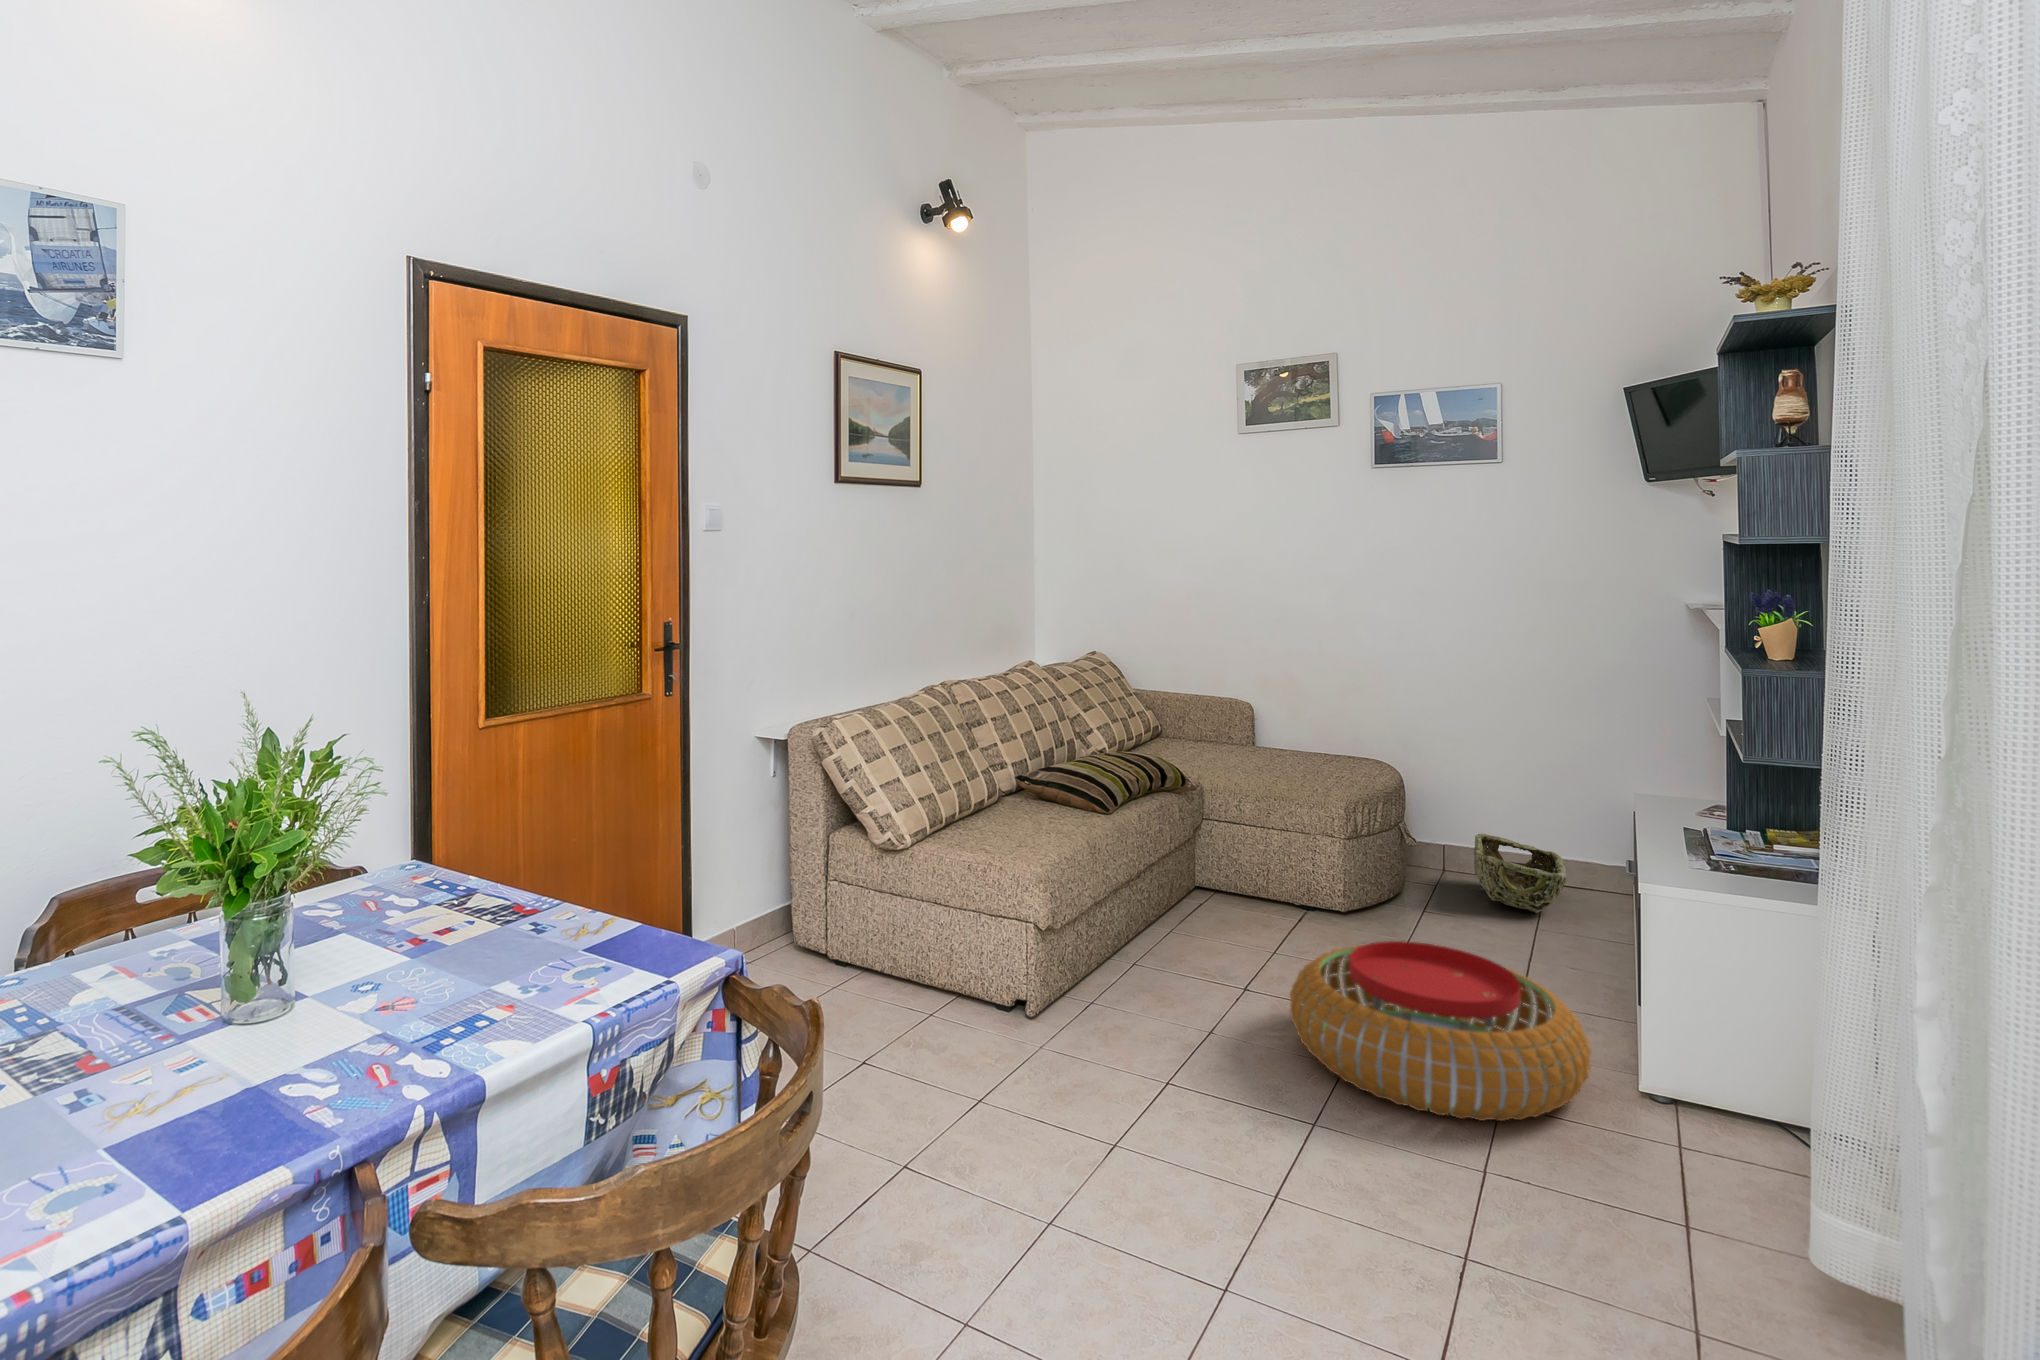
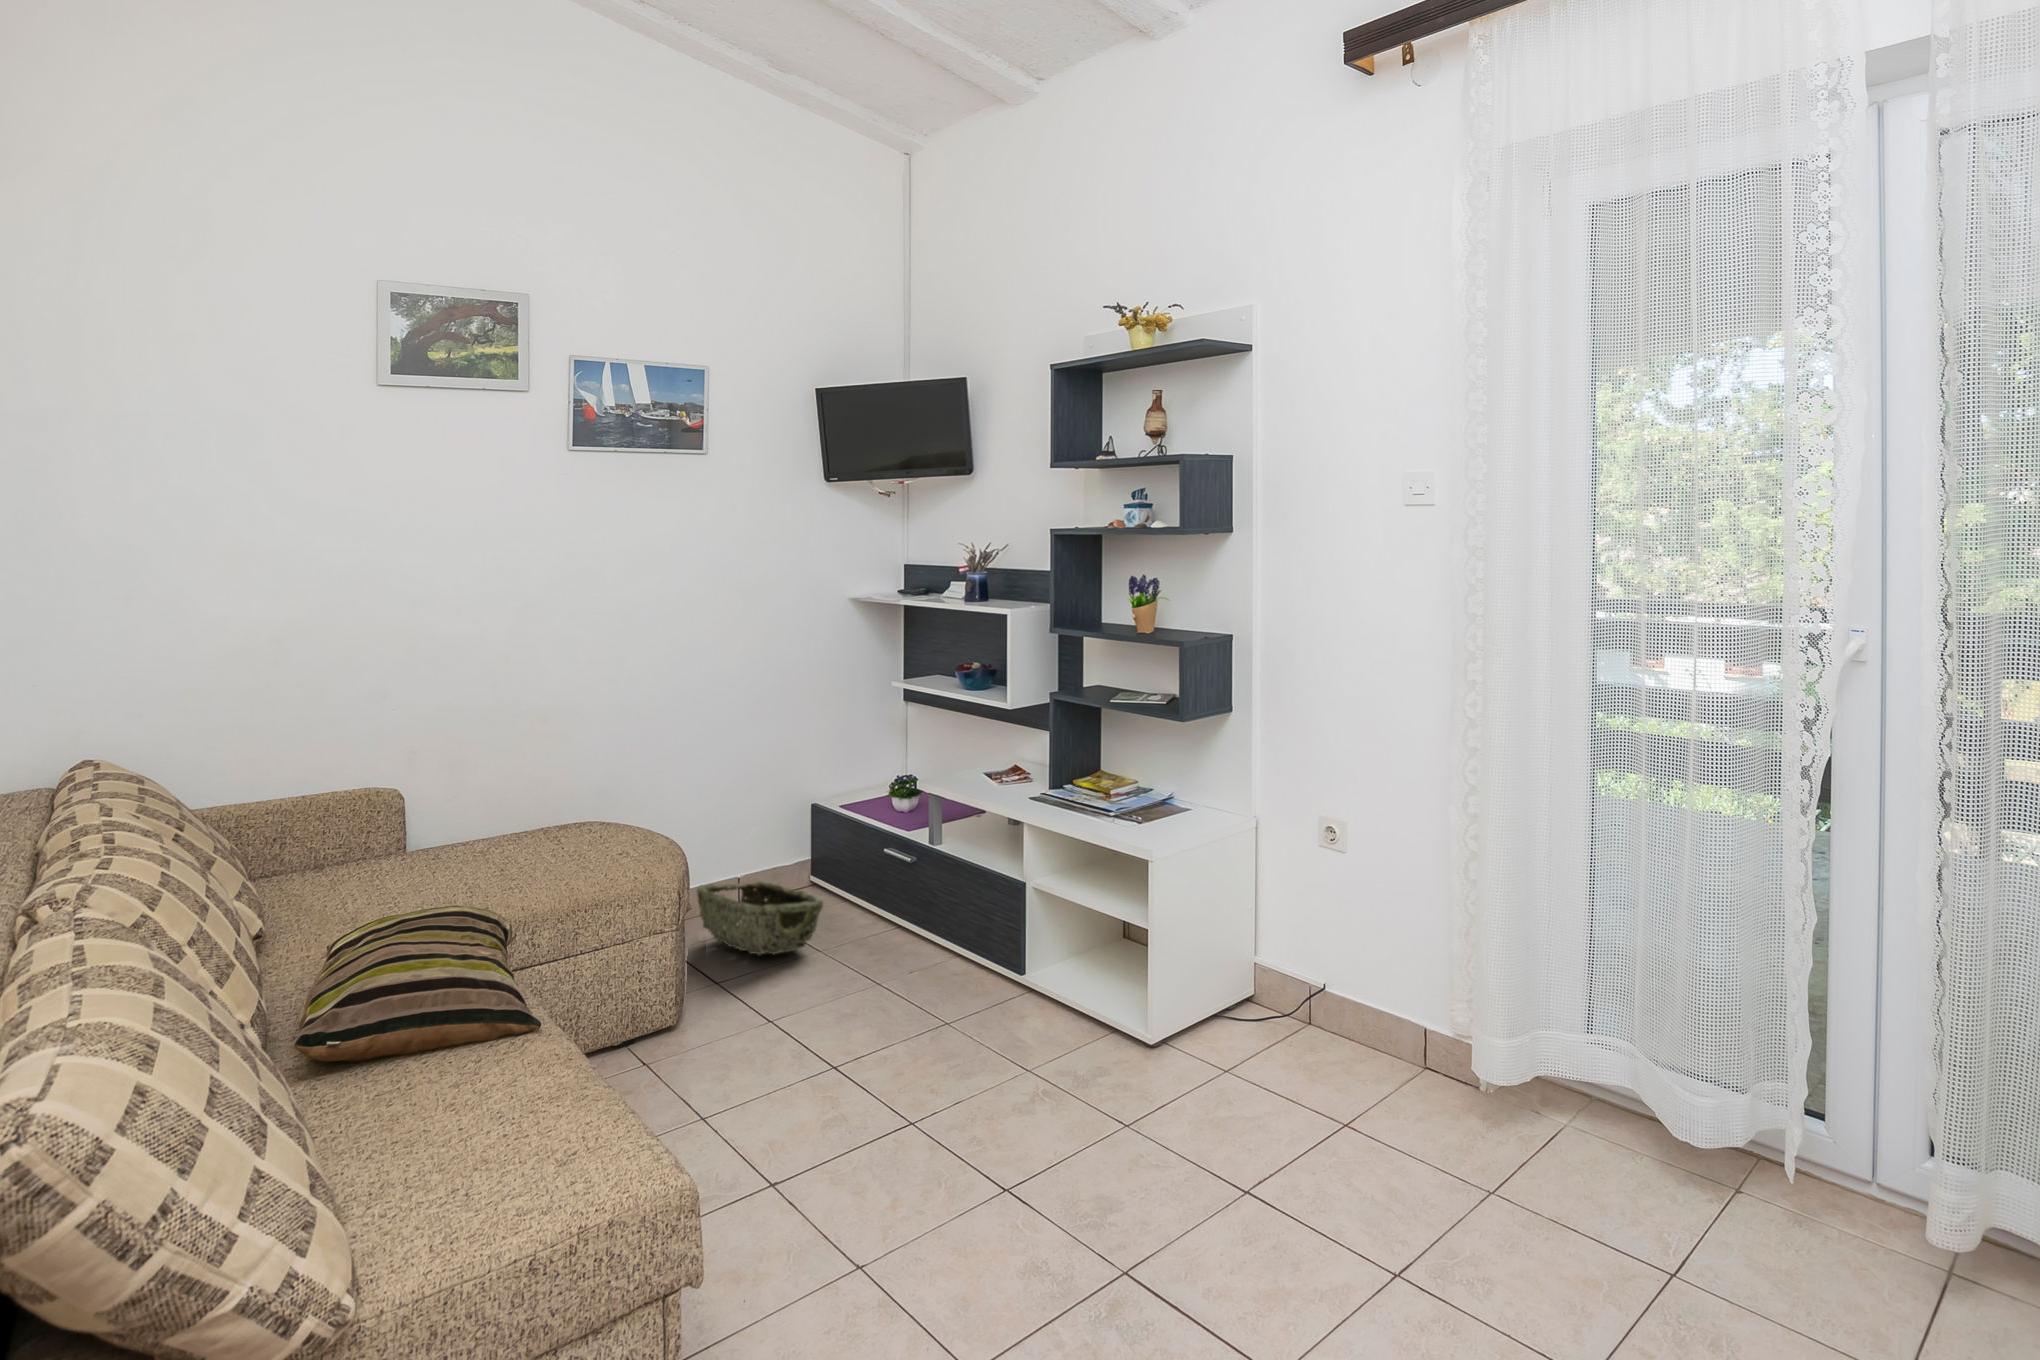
pouf: present [1290,941,1591,1121] -> none [889,1004,1194,1223]

